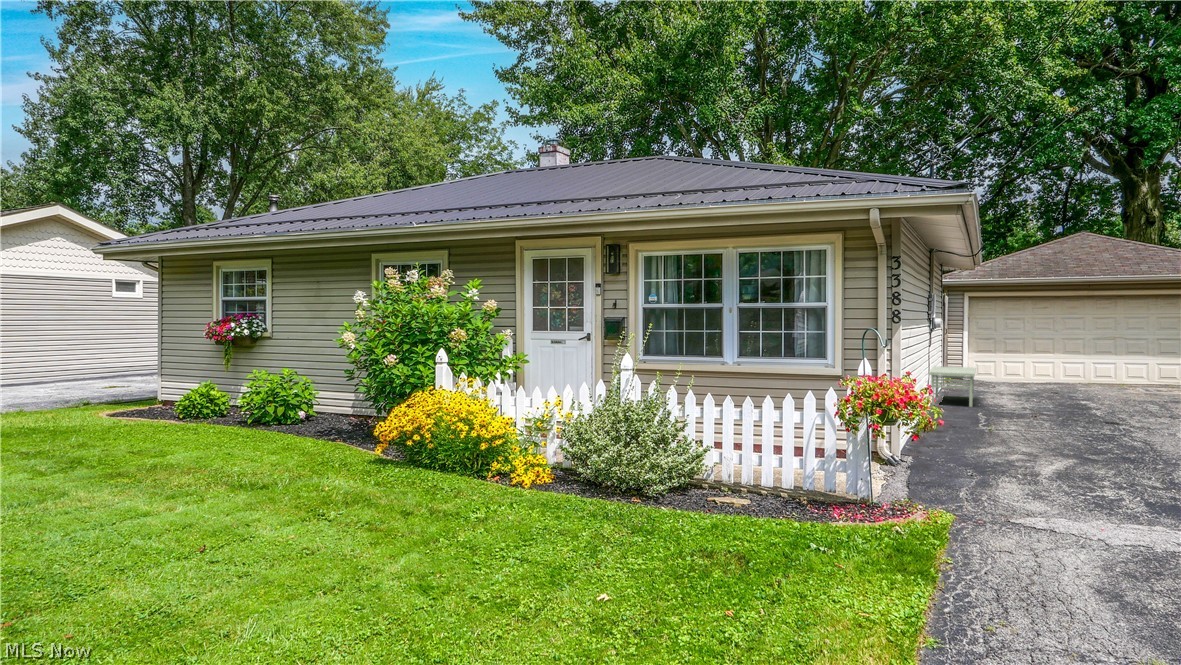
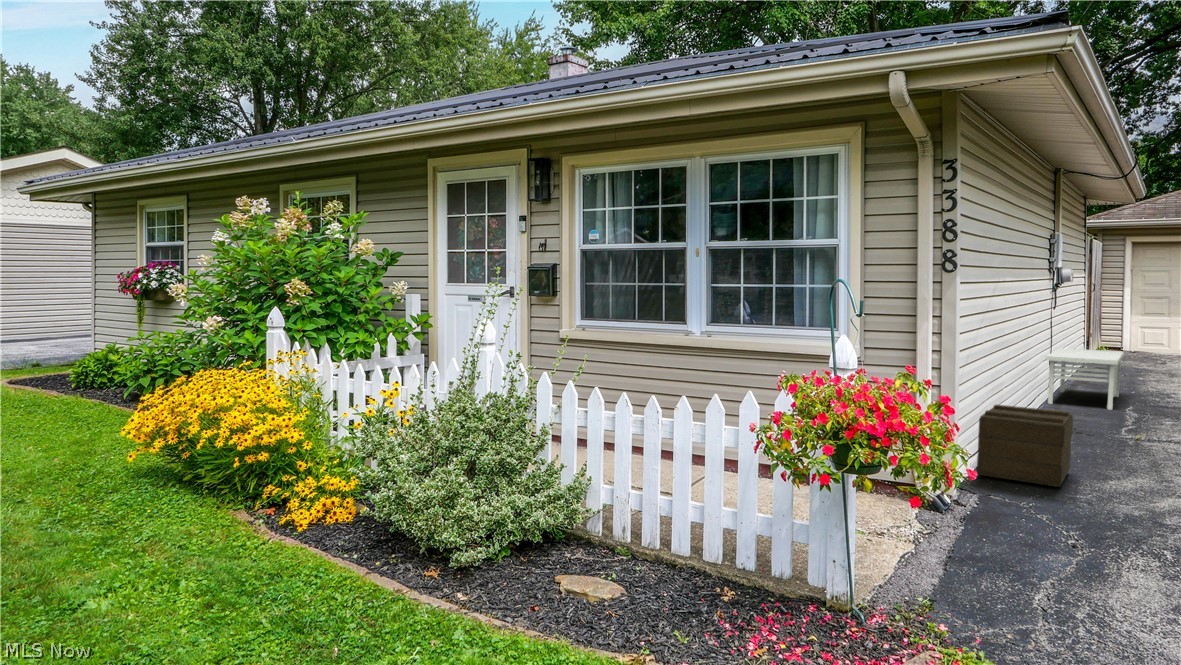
wooden crate: none [911,403,962,450] -> present [977,405,1073,487]

